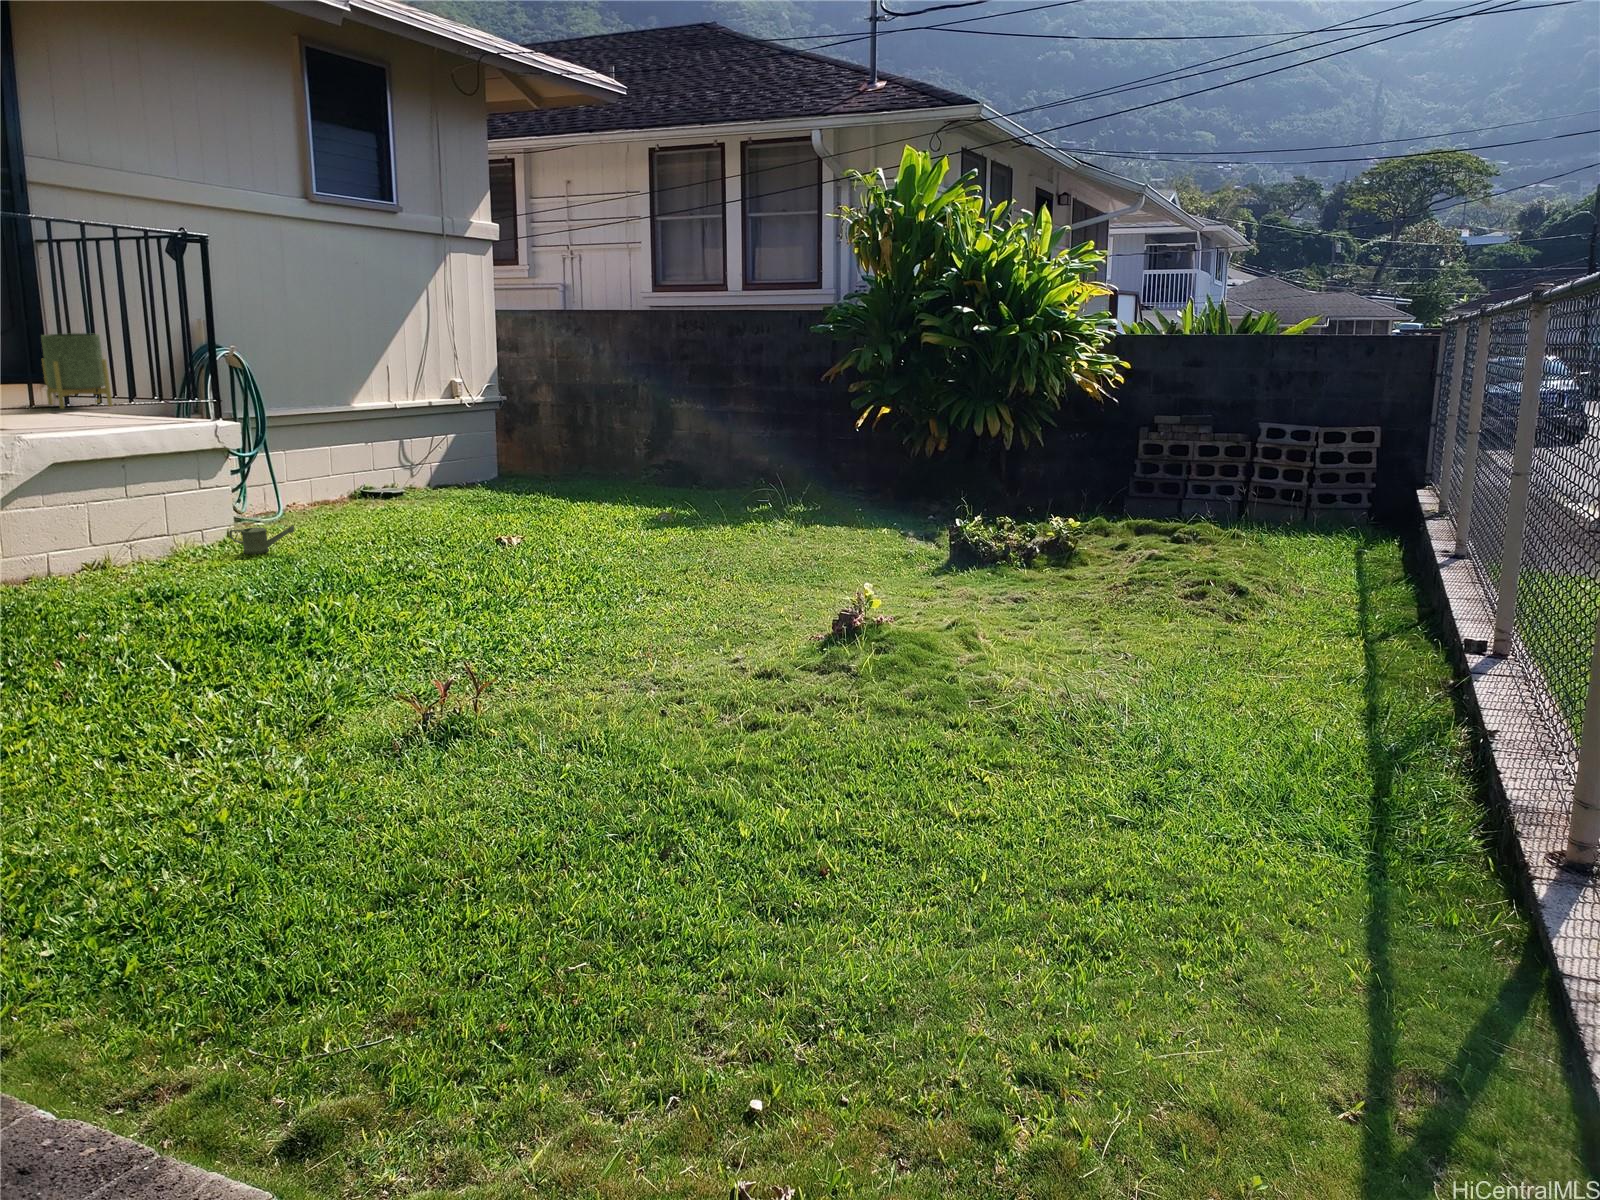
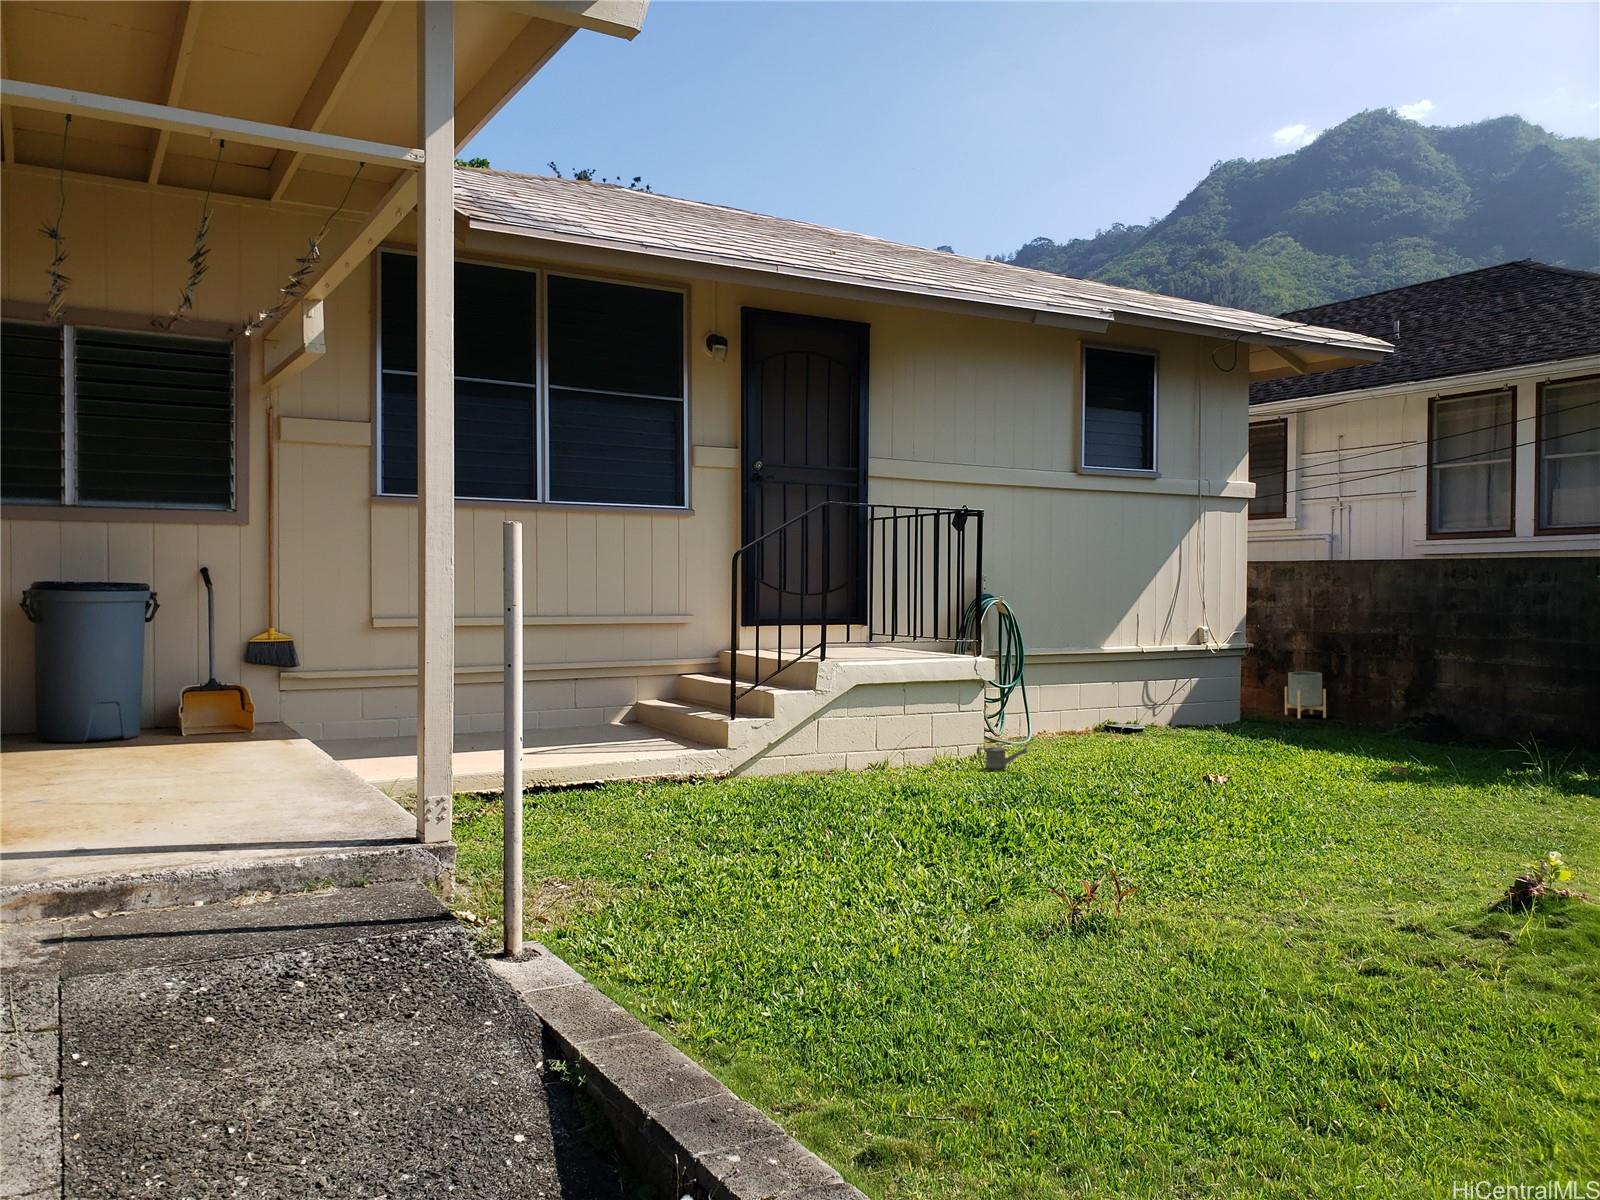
planter: present [41,333,112,409] -> present [1285,672,1326,719]

